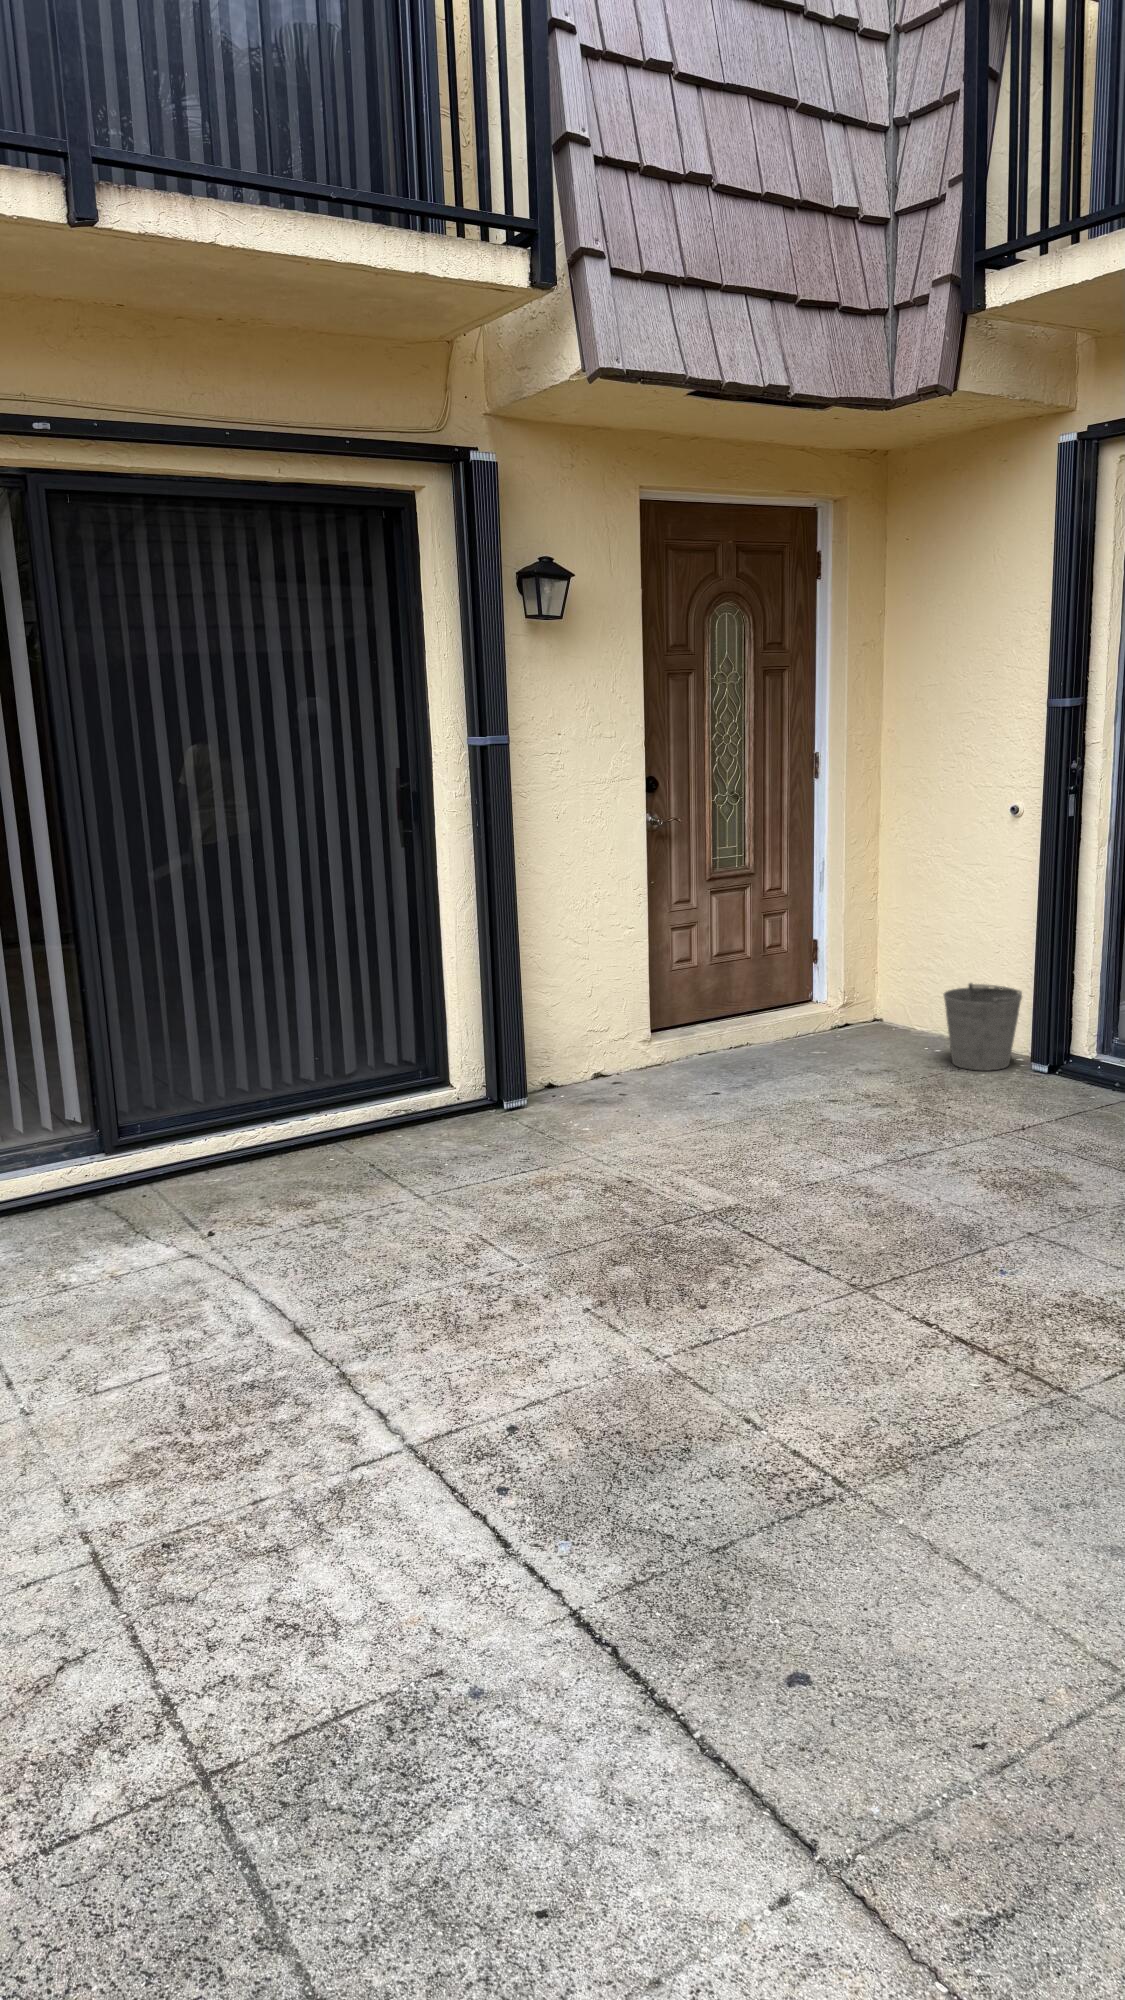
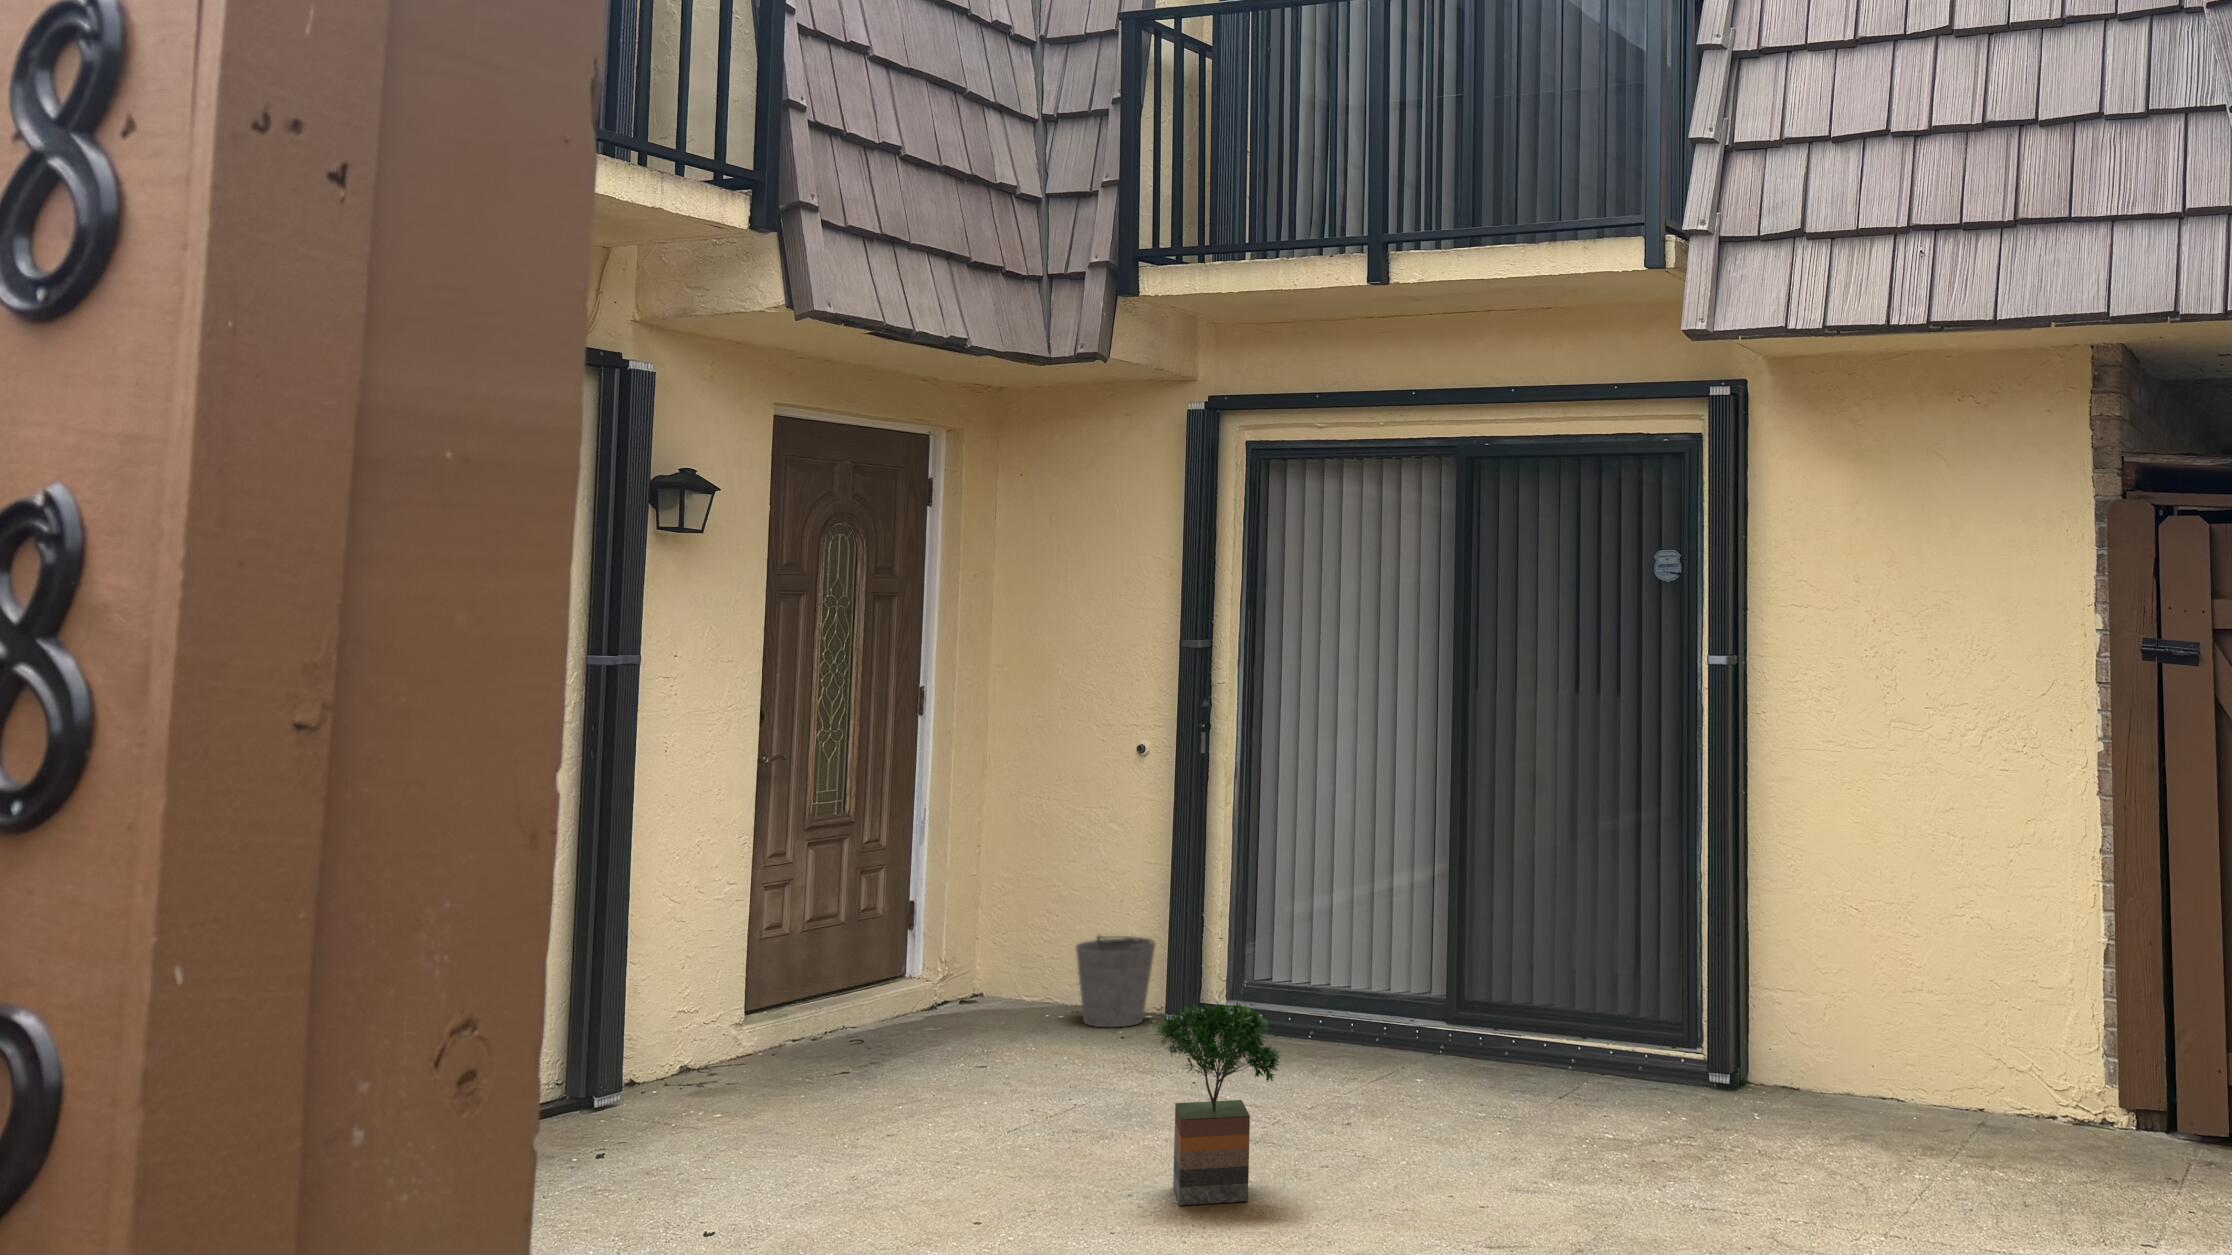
potted tree: none [902,1108,1049,1329] -> present [1156,1003,1281,1205]

